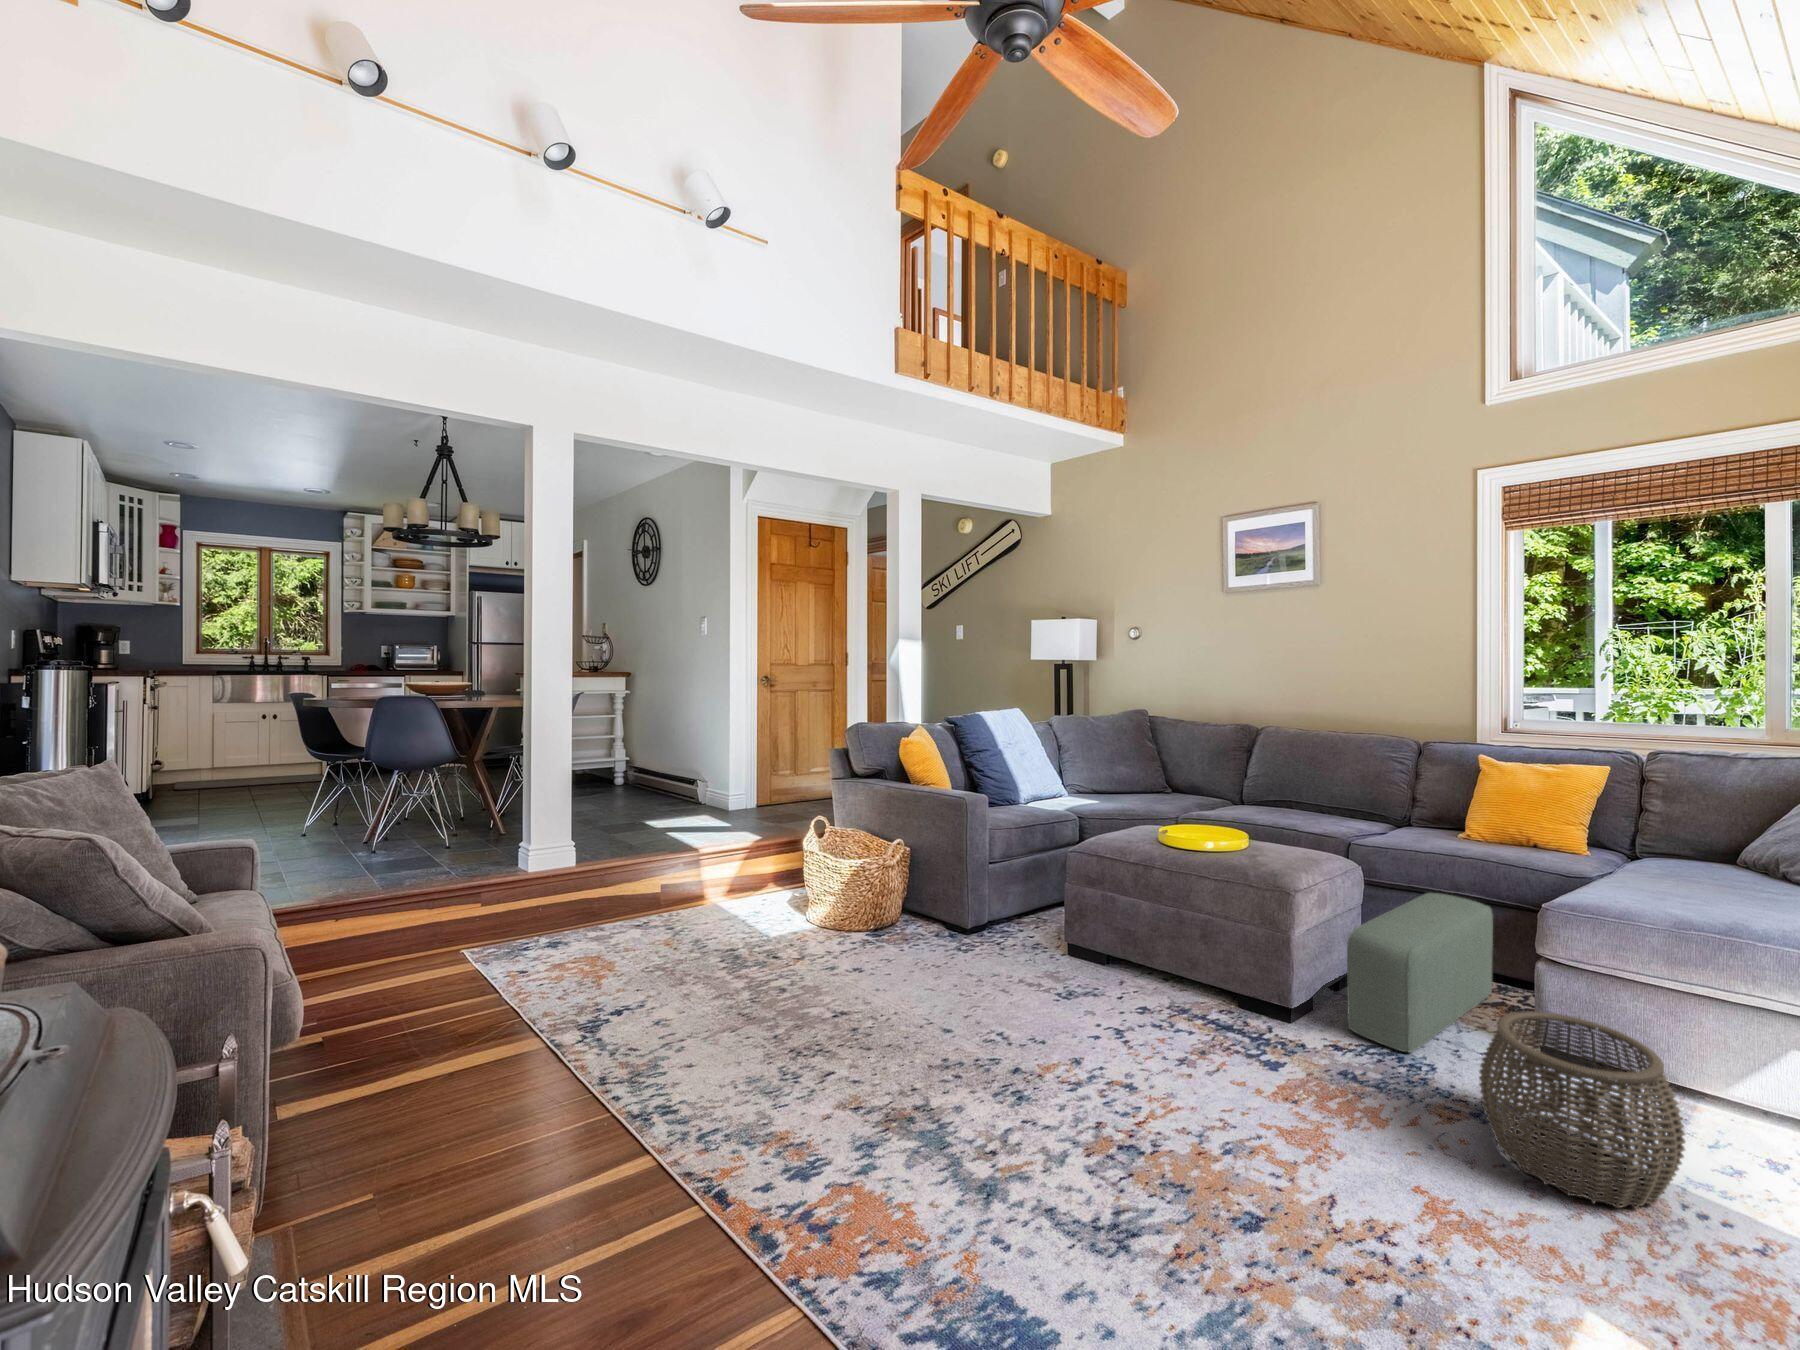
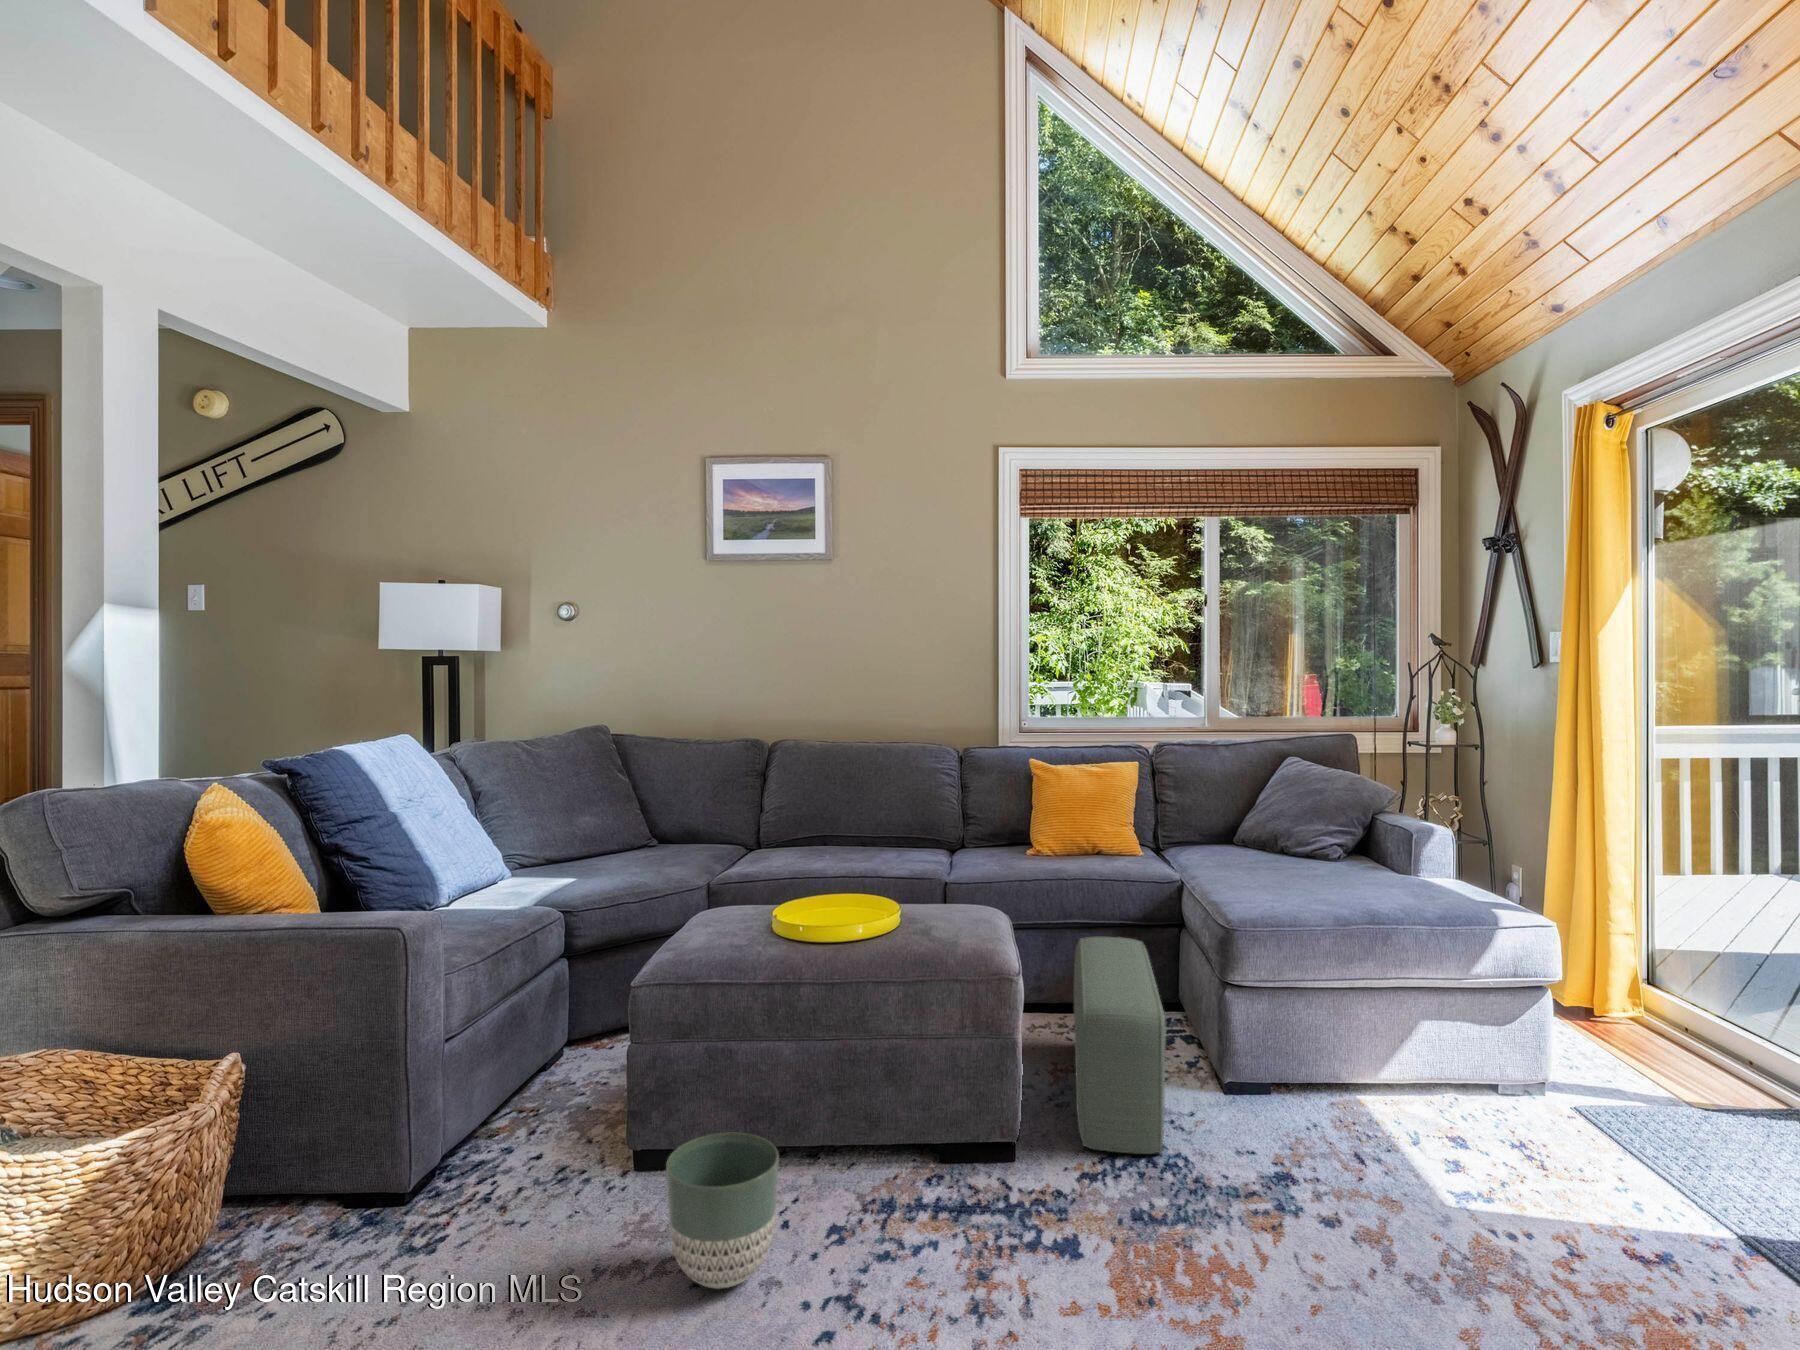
planter: none [1040,934,1098,1010] -> present [666,1133,779,1289]
woven basket: present [1479,1011,1685,1208] -> none [1301,1044,1502,1264]

